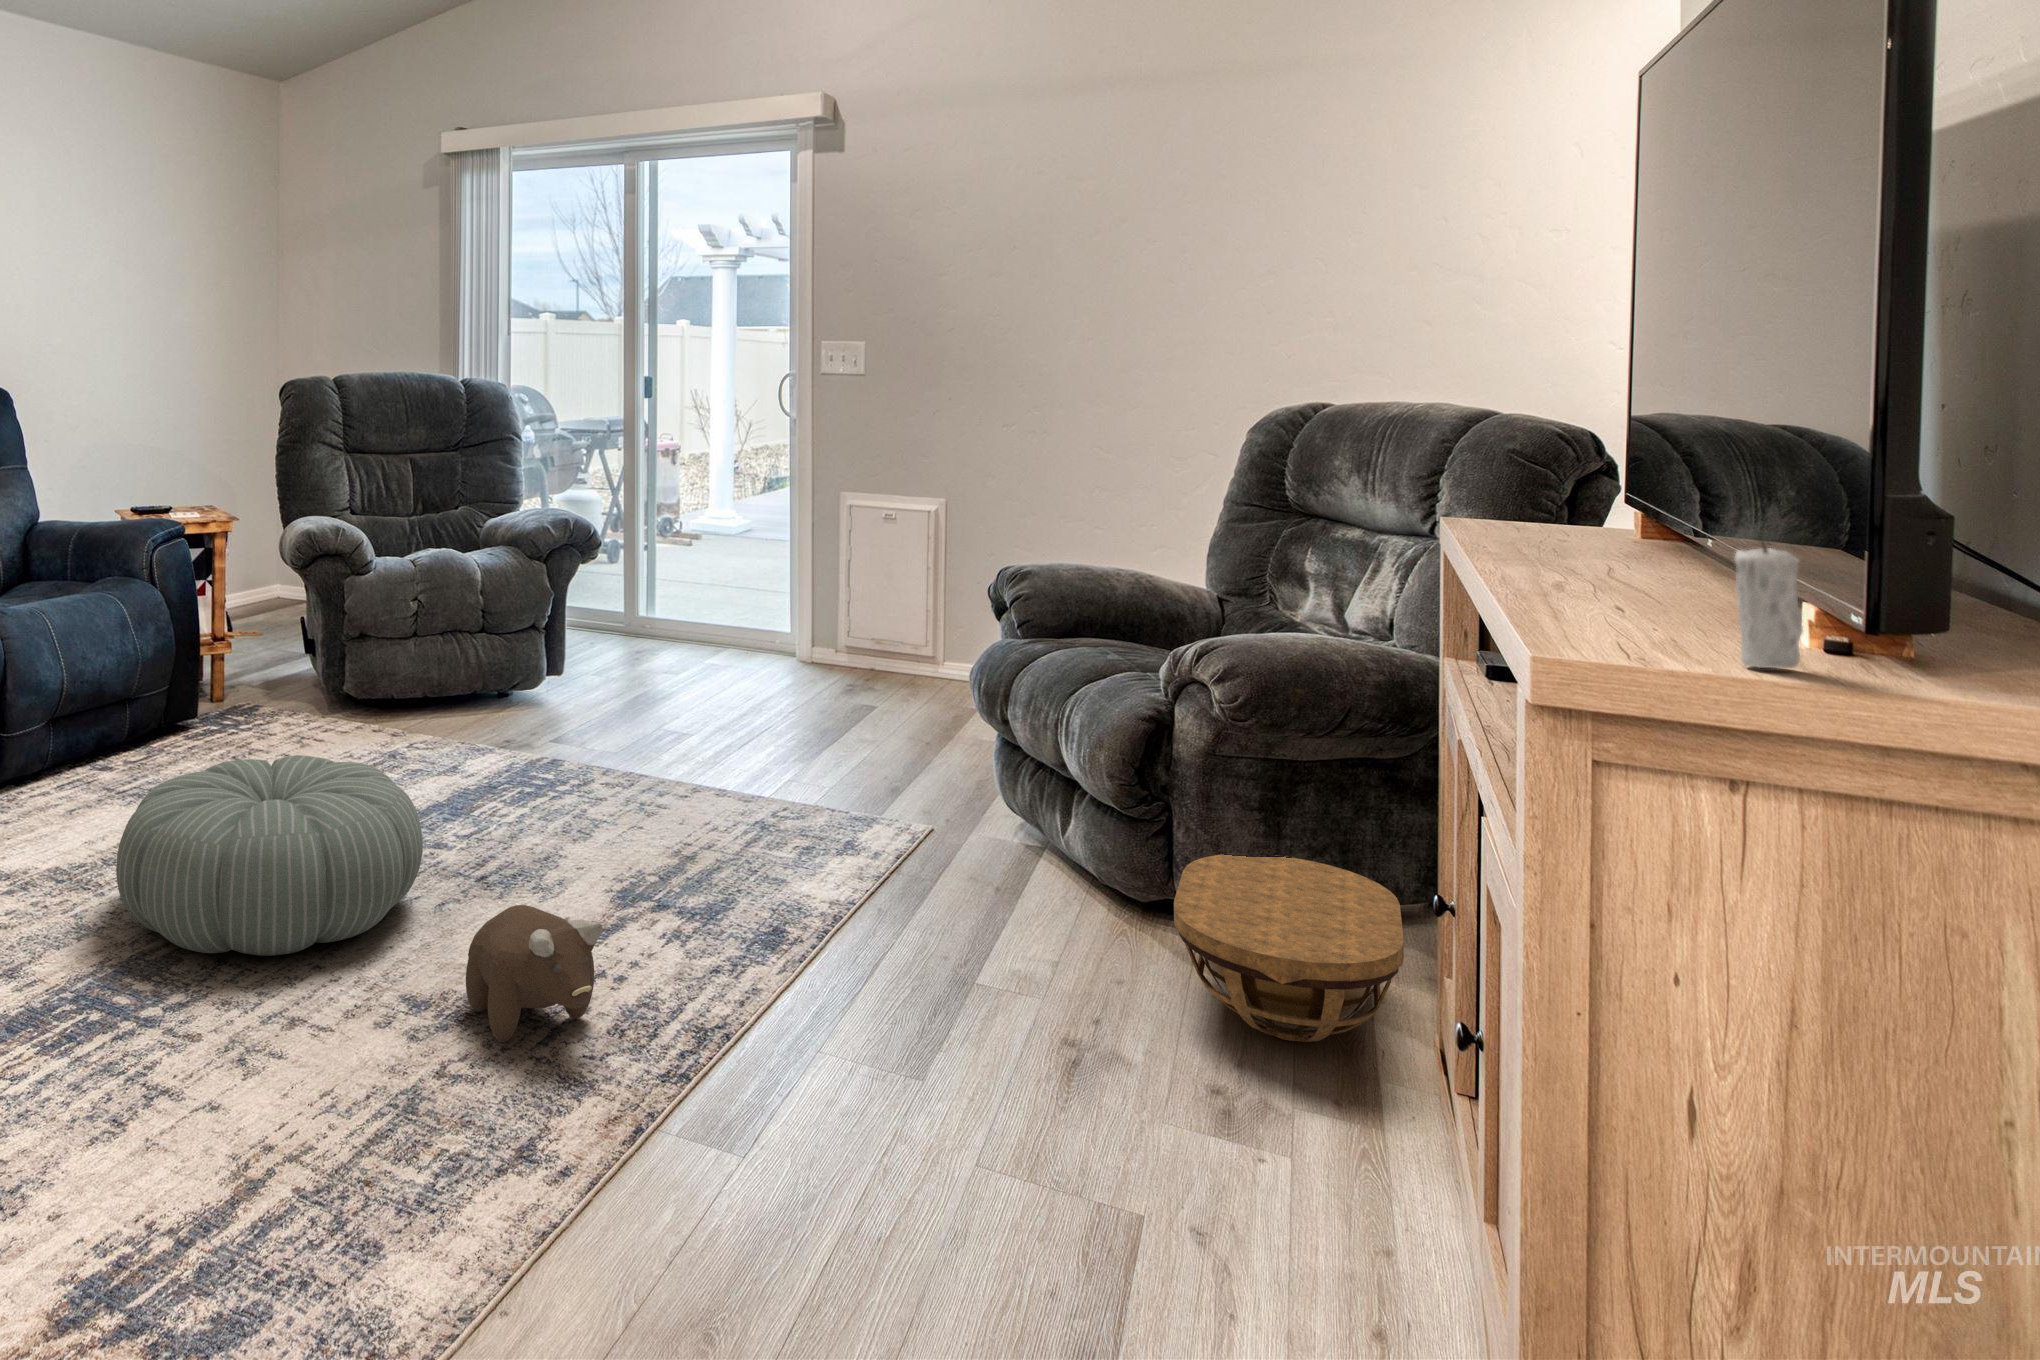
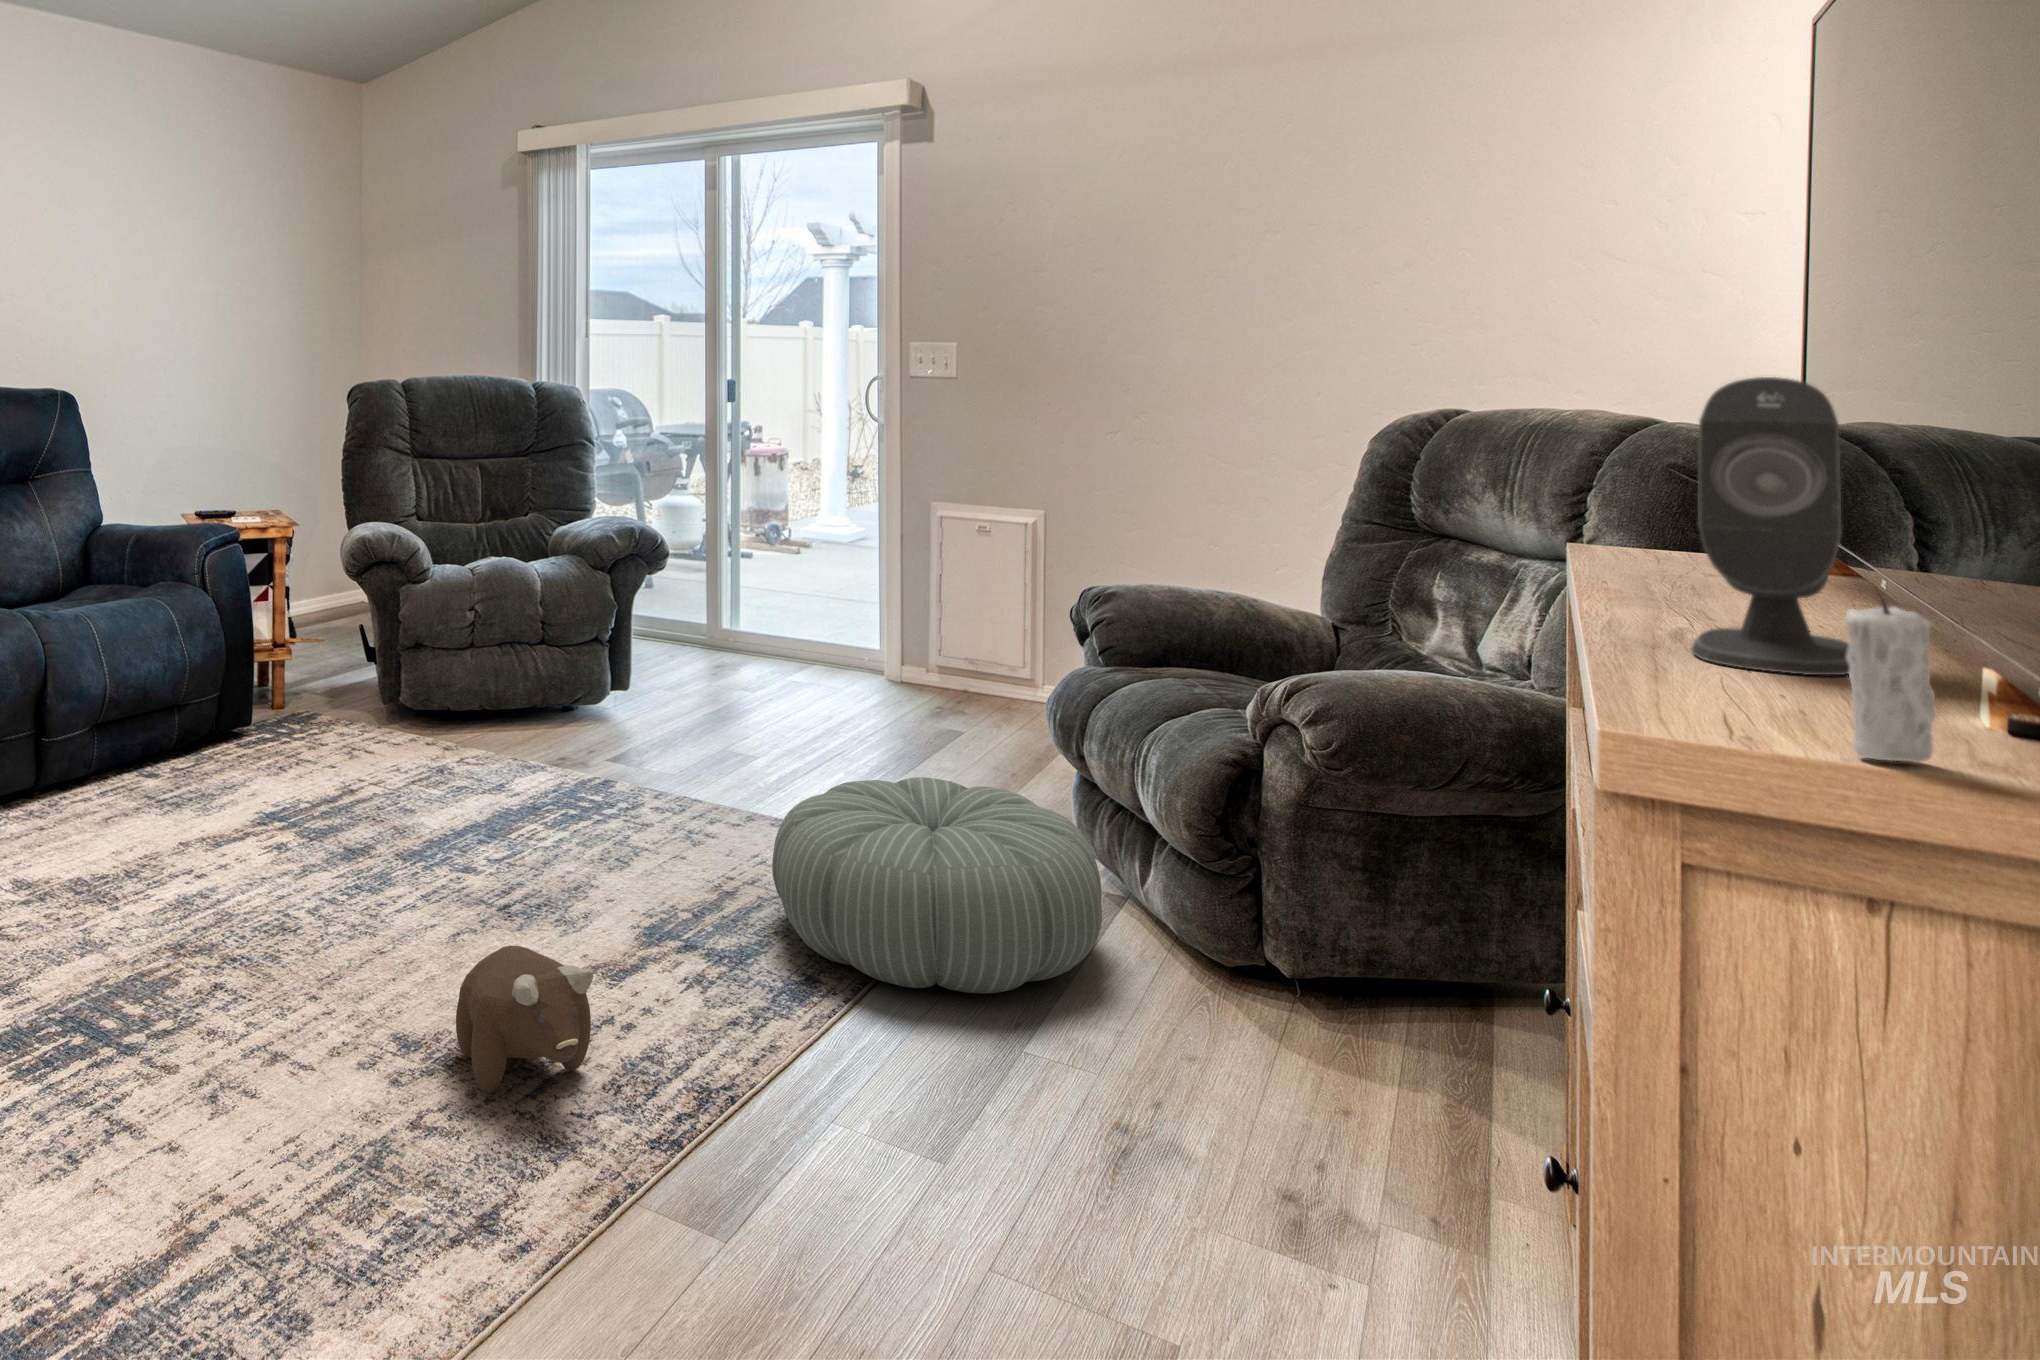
speaker: none [1582,370,1717,611] -> present [1692,377,1850,675]
pouf: present [116,755,423,956] -> present [772,777,1102,993]
basket: present [1174,855,1404,1042] -> none [1248,919,1523,1145]

